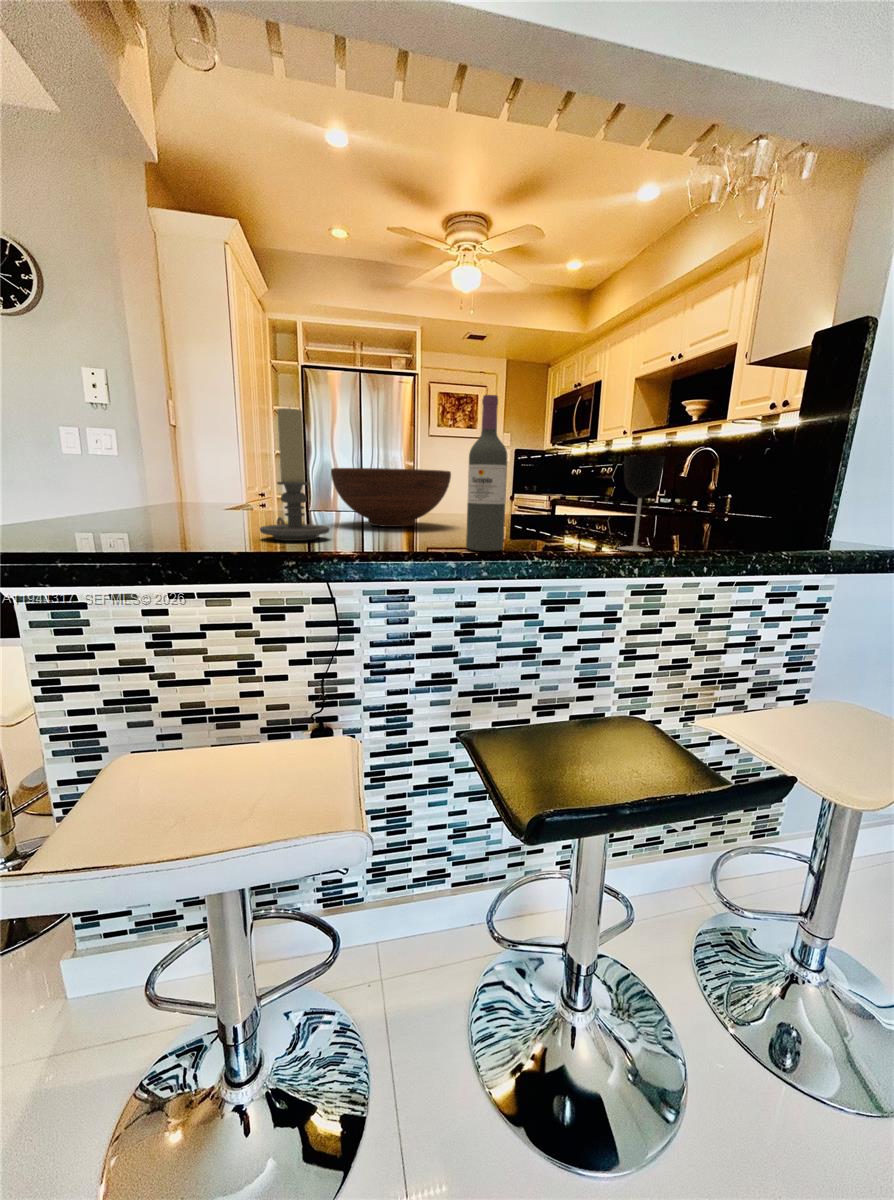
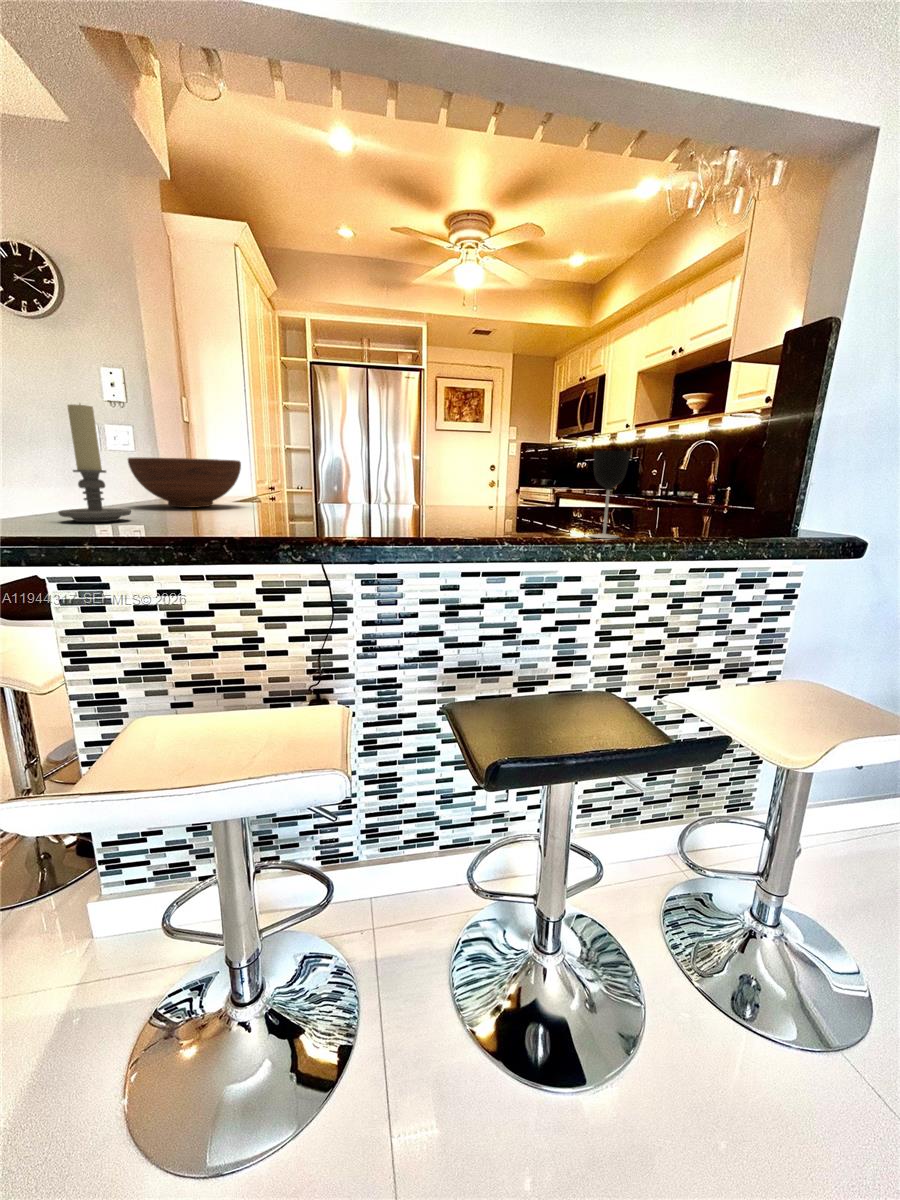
wine bottle: present [466,395,507,551] -> none [447,396,483,538]
candle holder: present [260,407,330,541] -> present [58,404,131,522]
fruit bowl: present [331,468,451,527] -> present [128,457,241,508]

